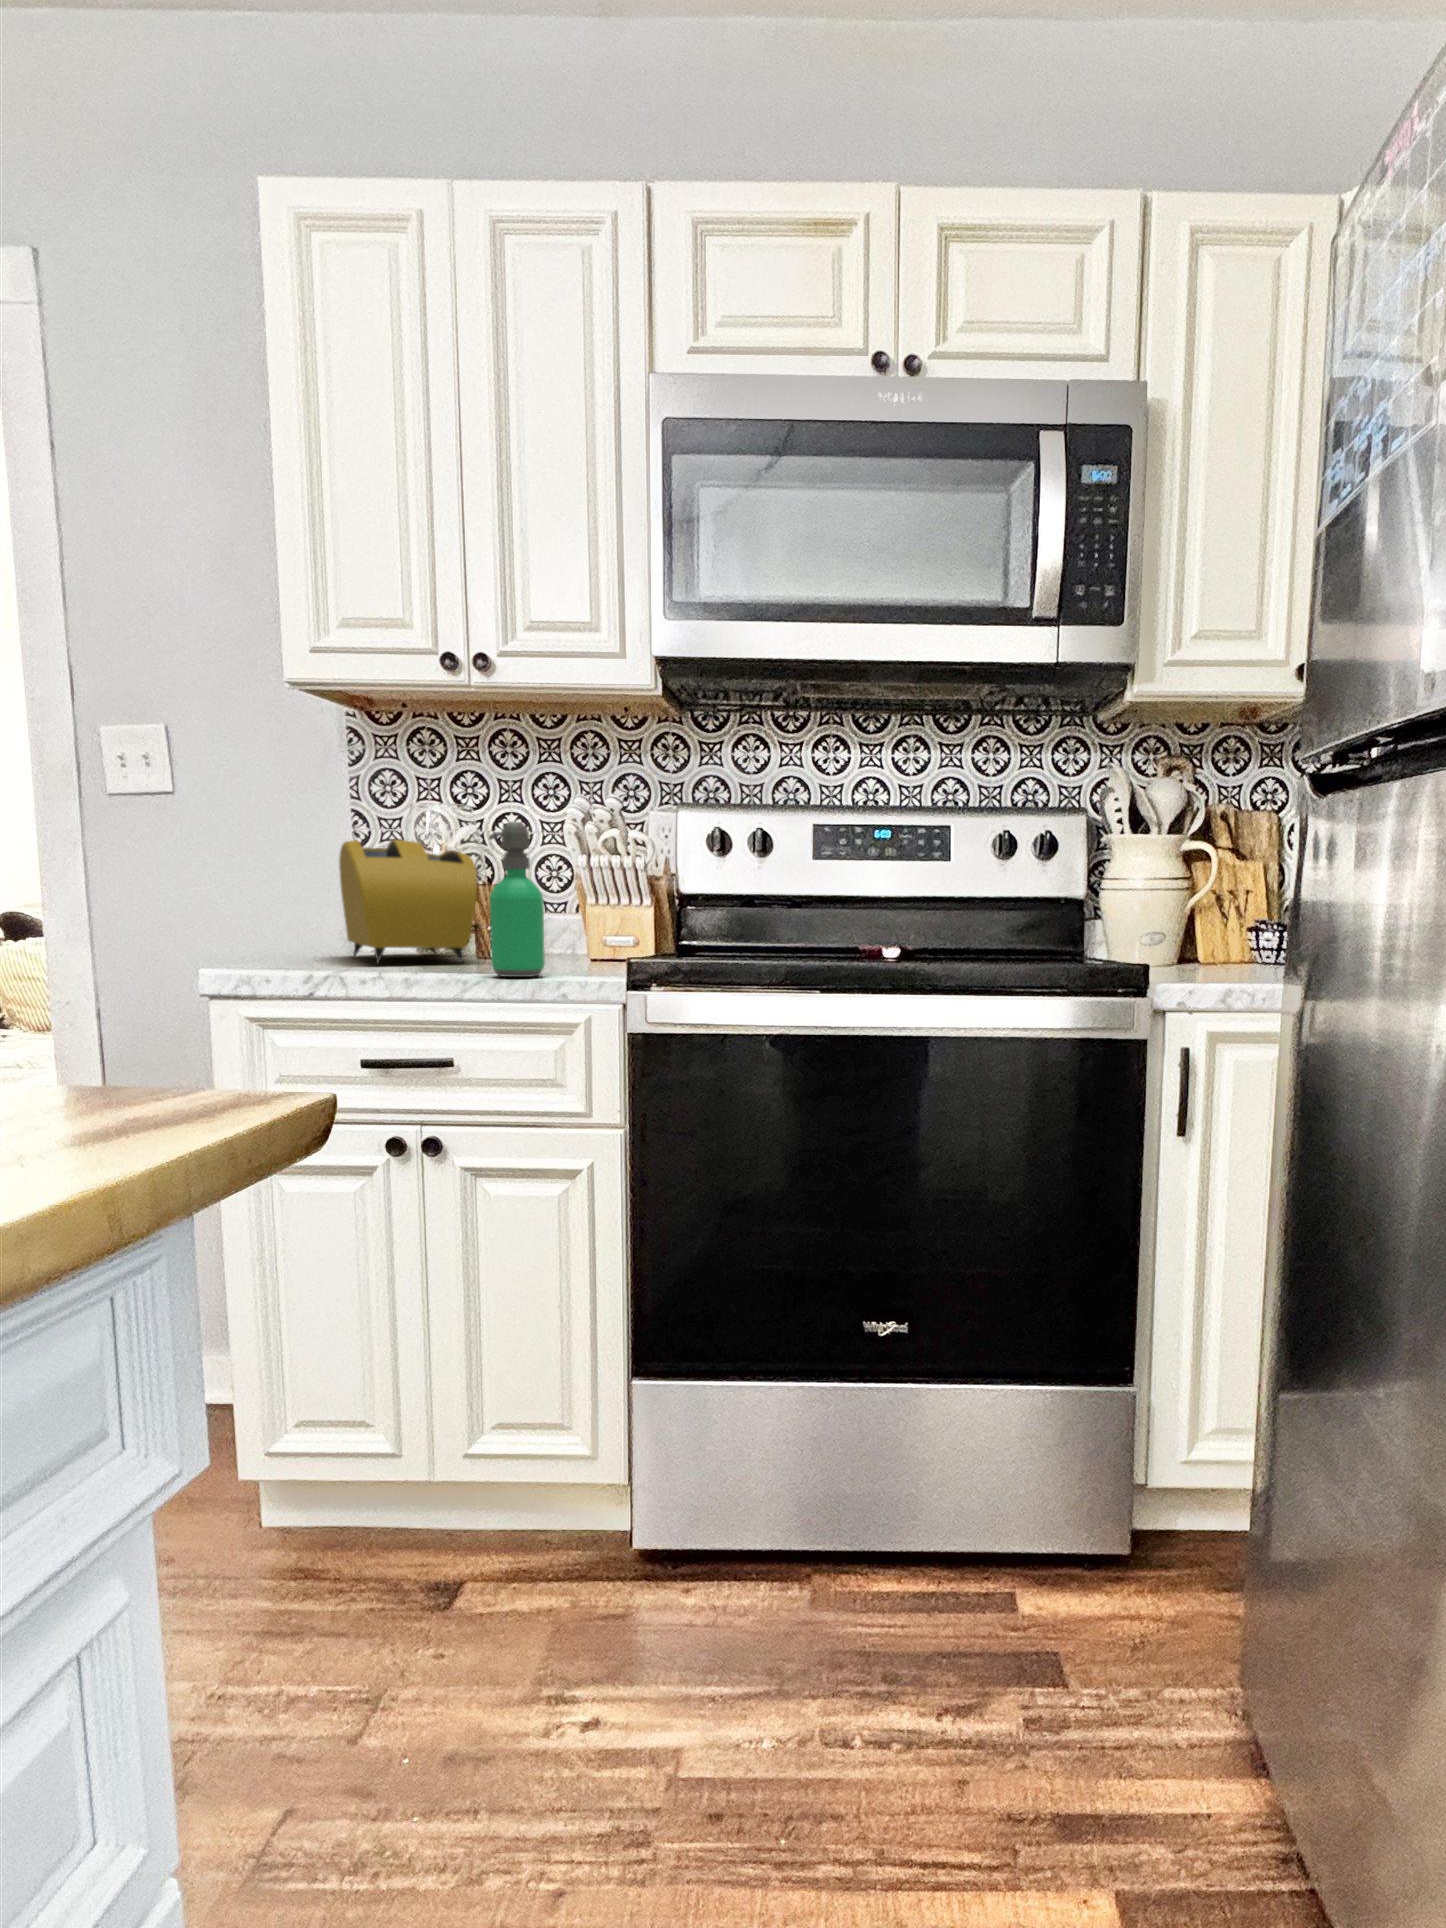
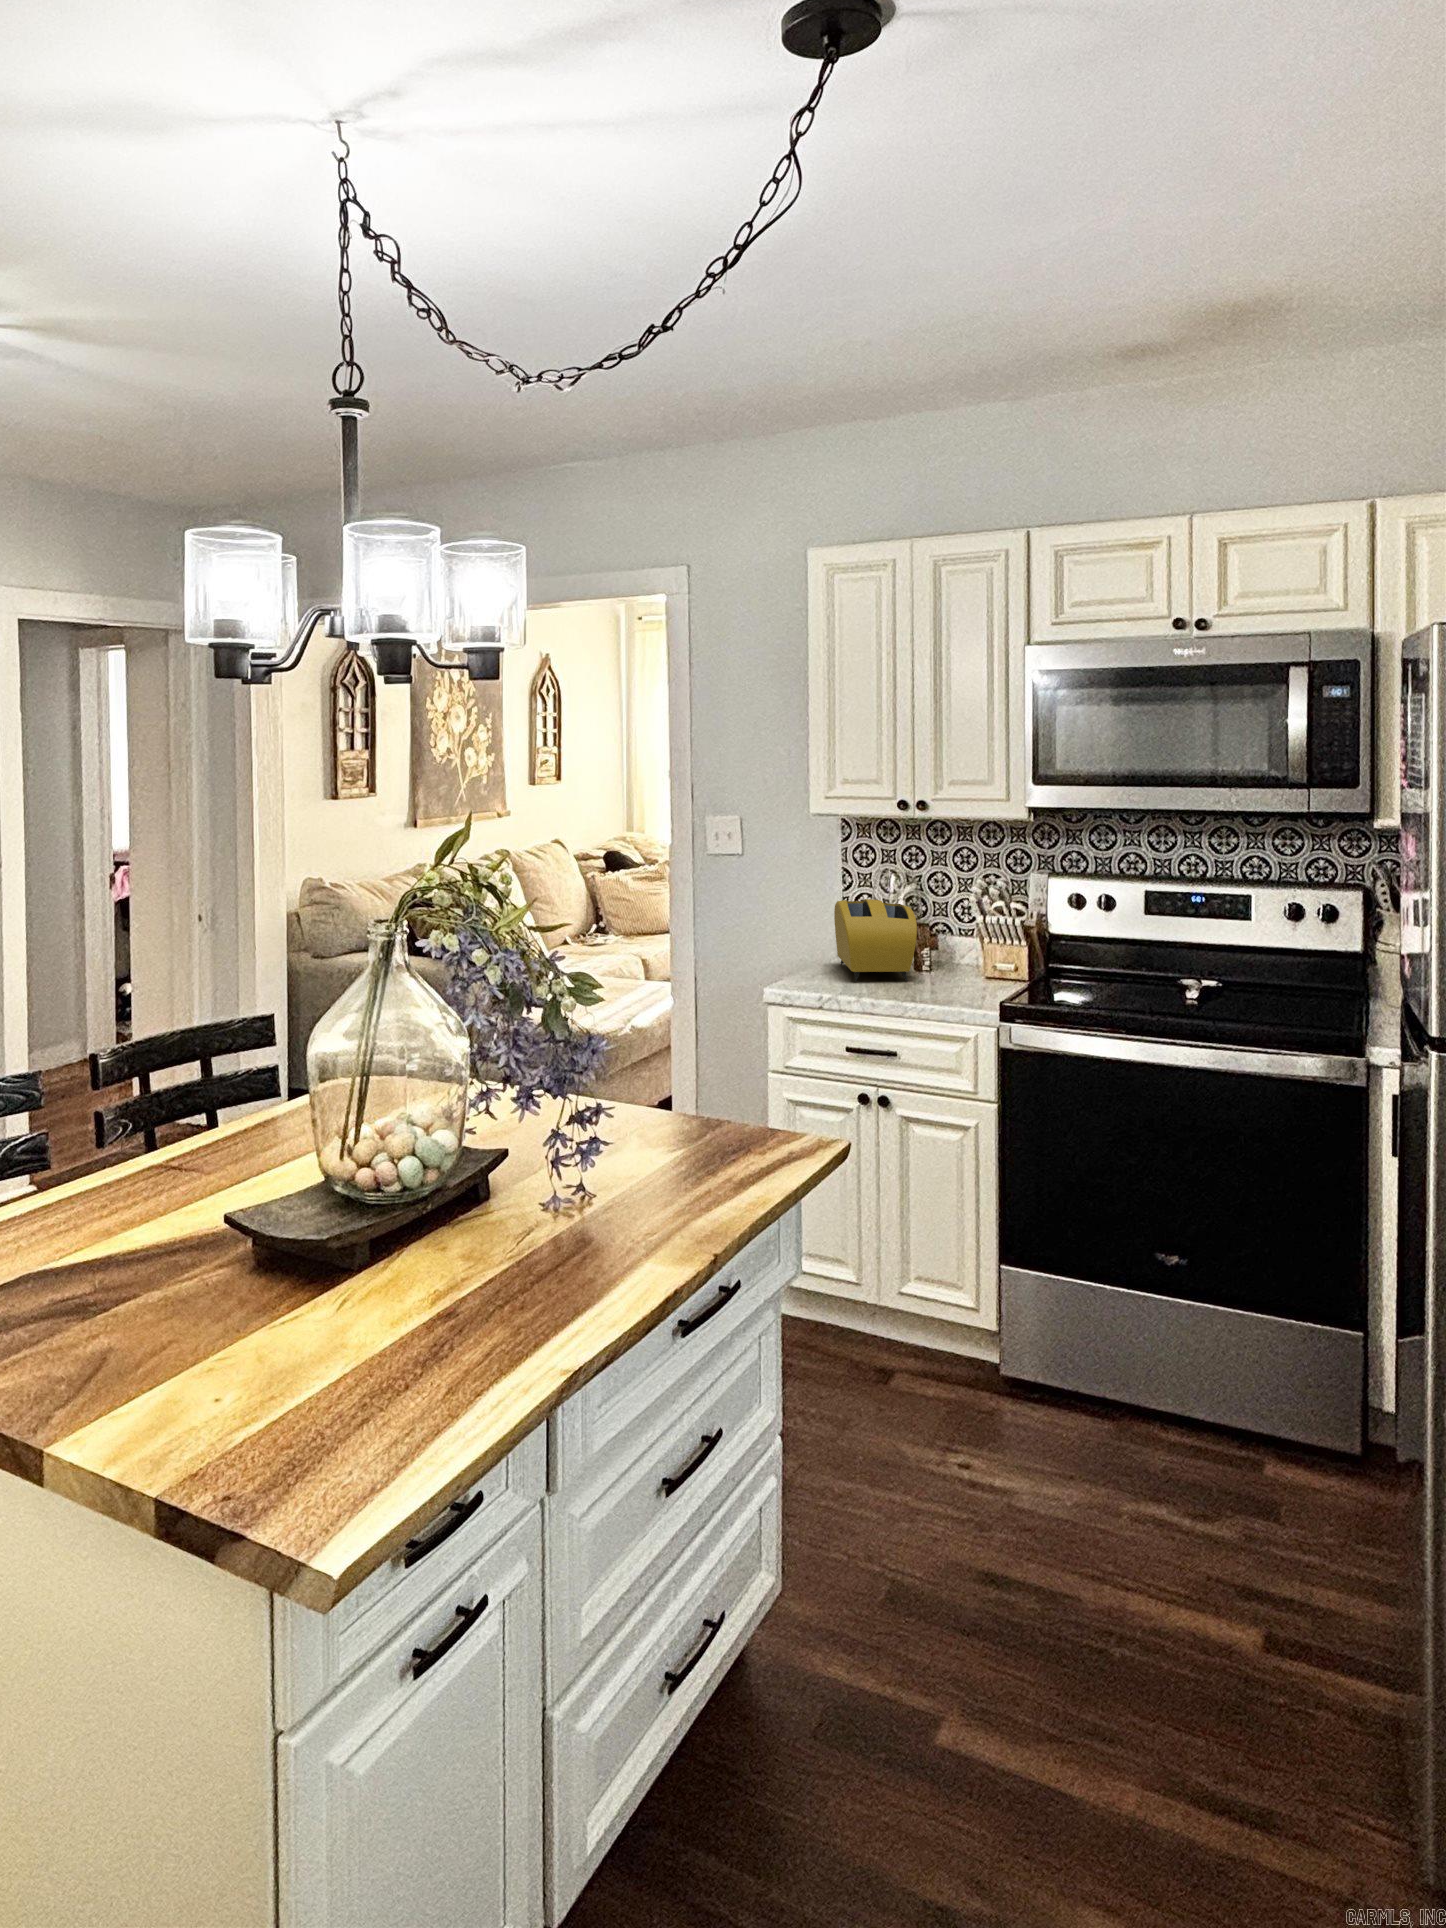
soap dispenser: present [489,822,545,977] -> none [922,914,955,1007]

